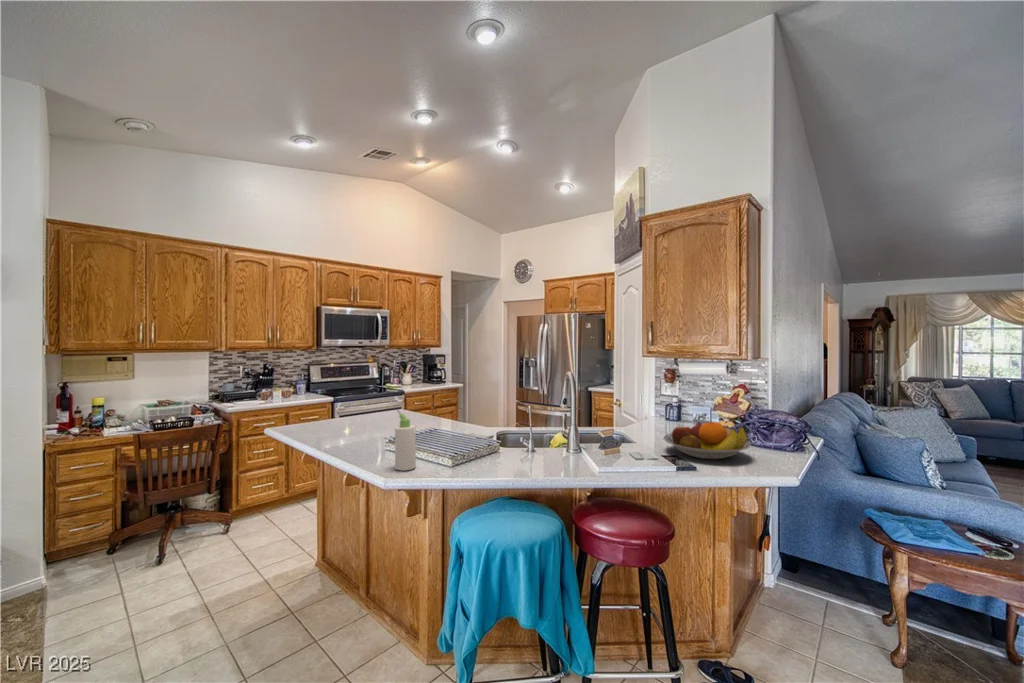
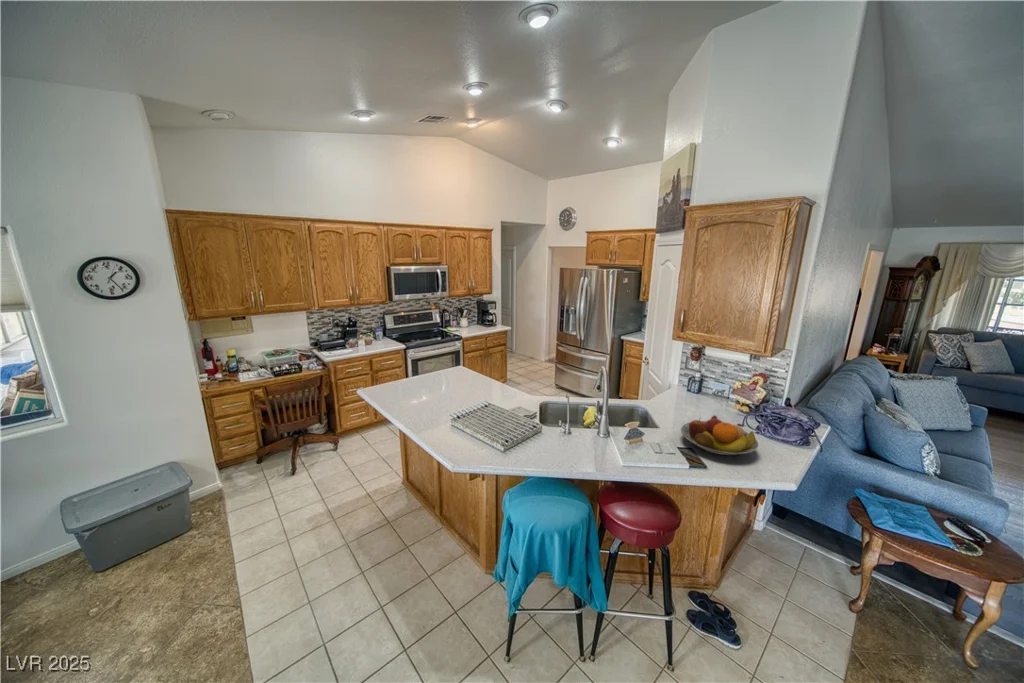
bottle: present [395,410,416,471] -> none [458,409,475,457]

